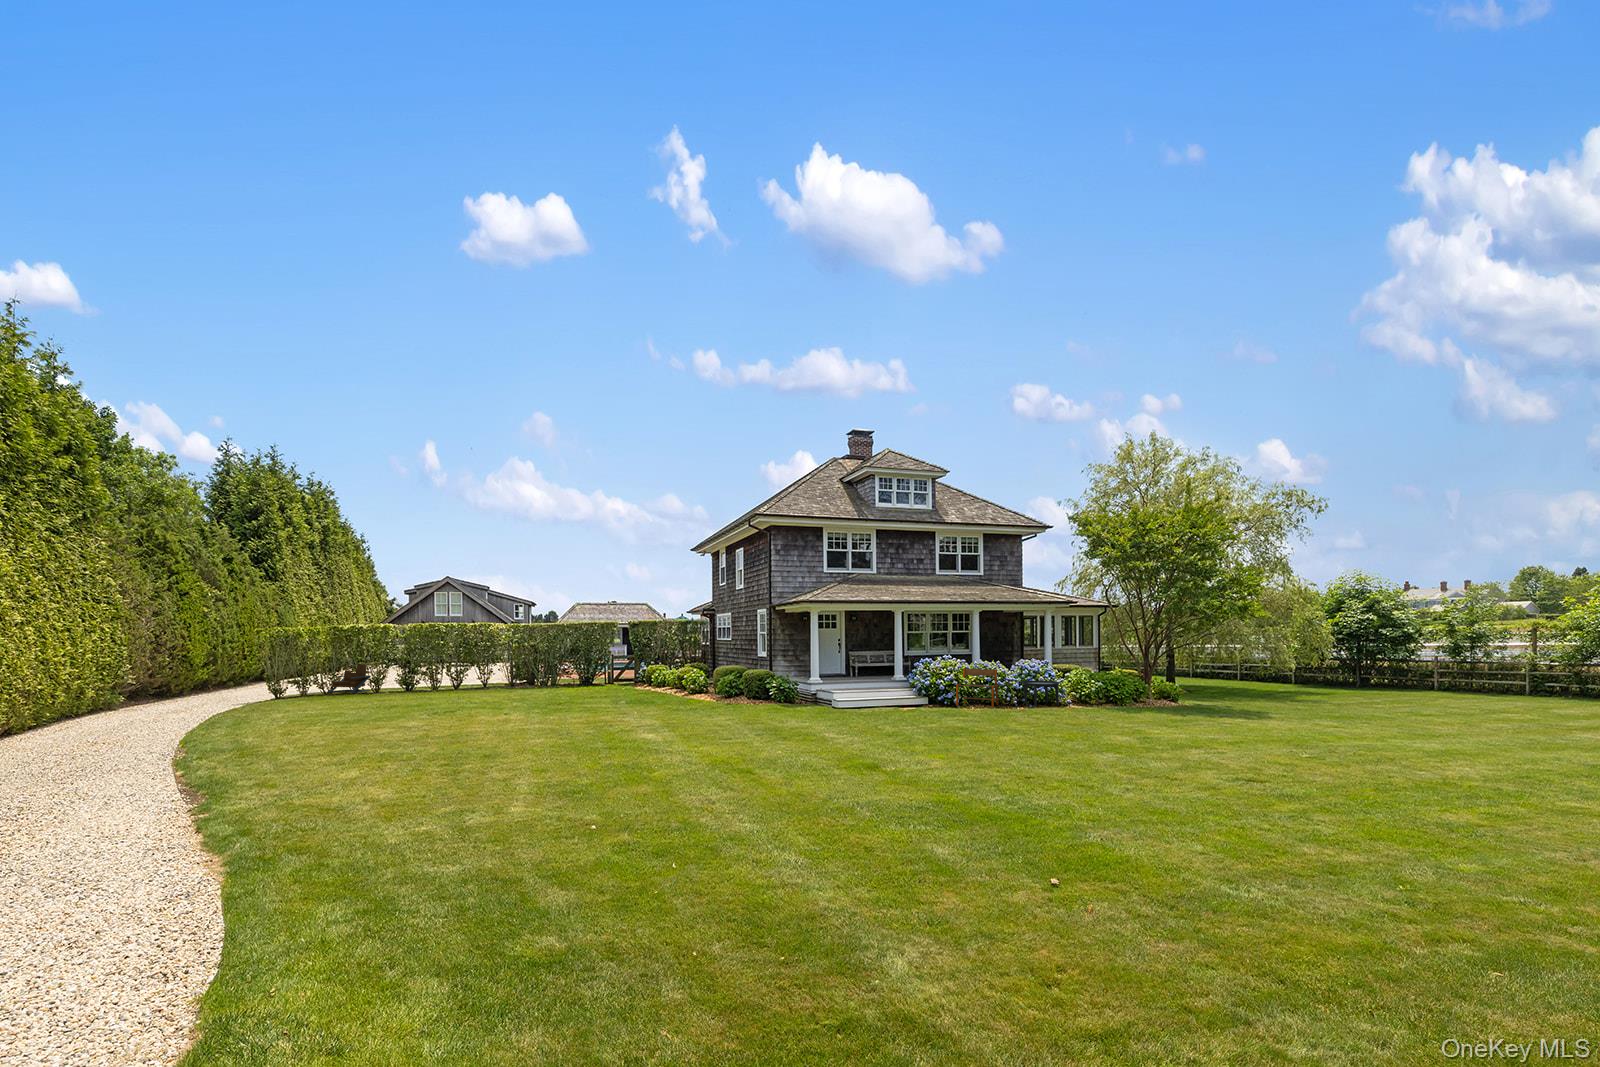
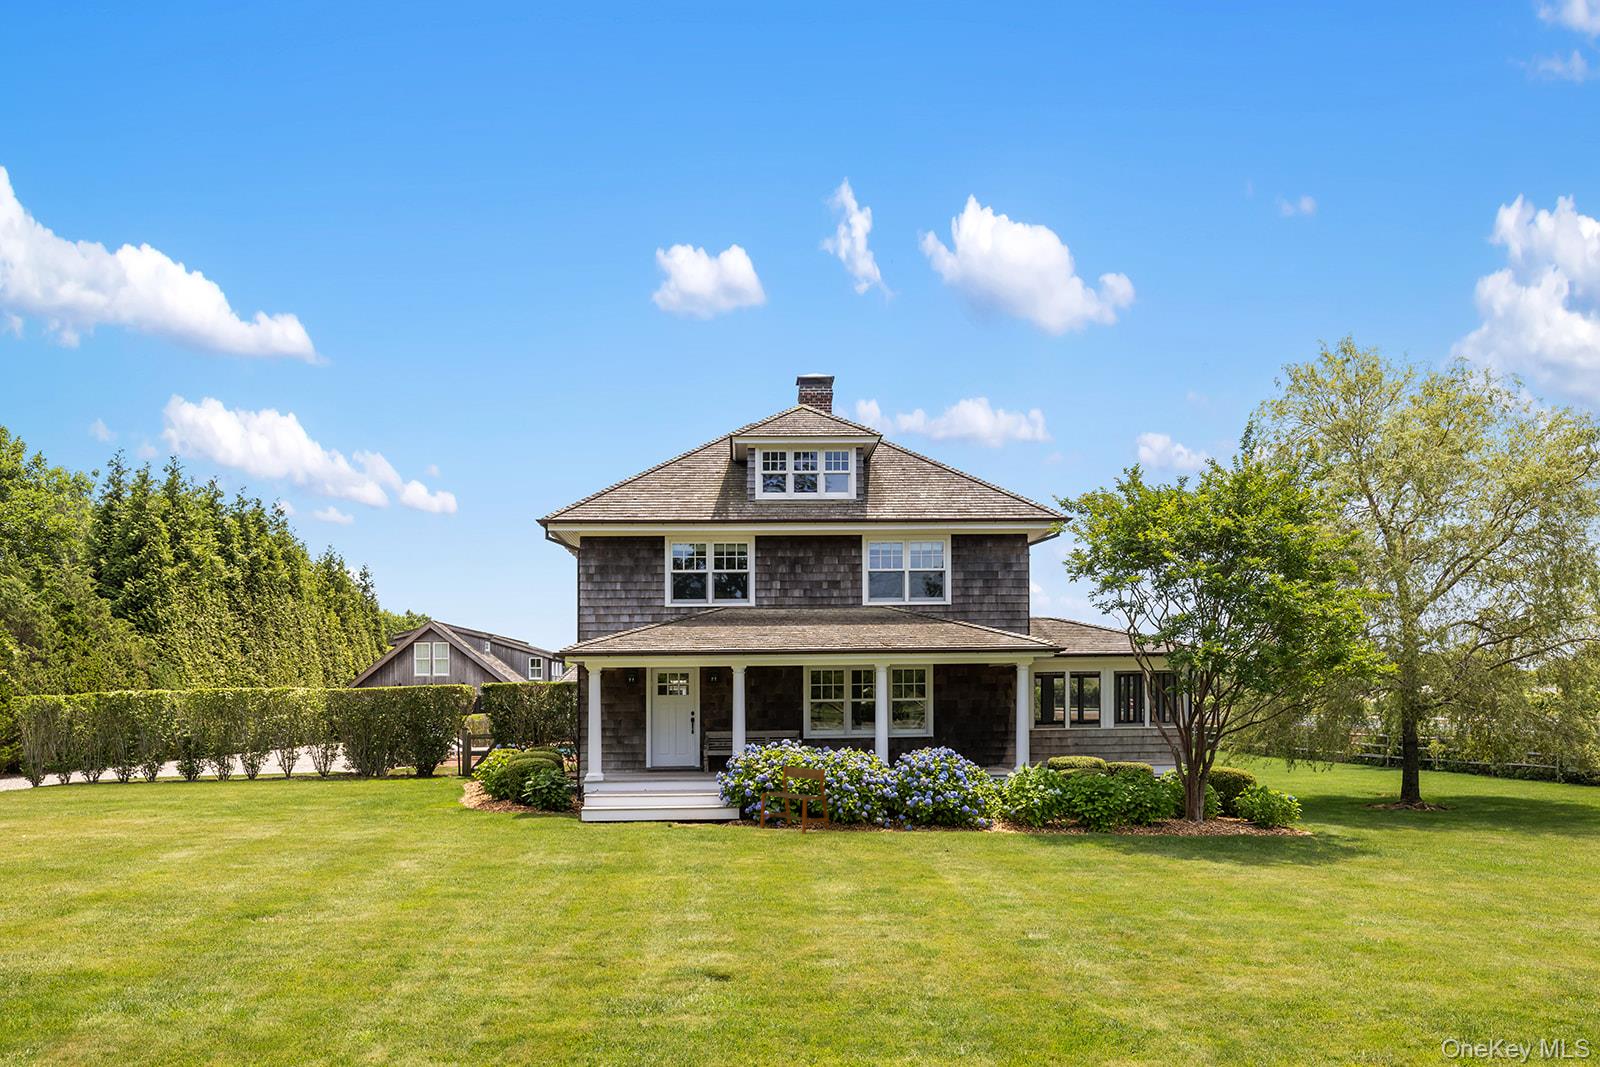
lounge chair: present [328,665,371,693] -> none [83,747,137,786]
round table: present [1022,681,1060,706] -> none [867,787,932,833]

